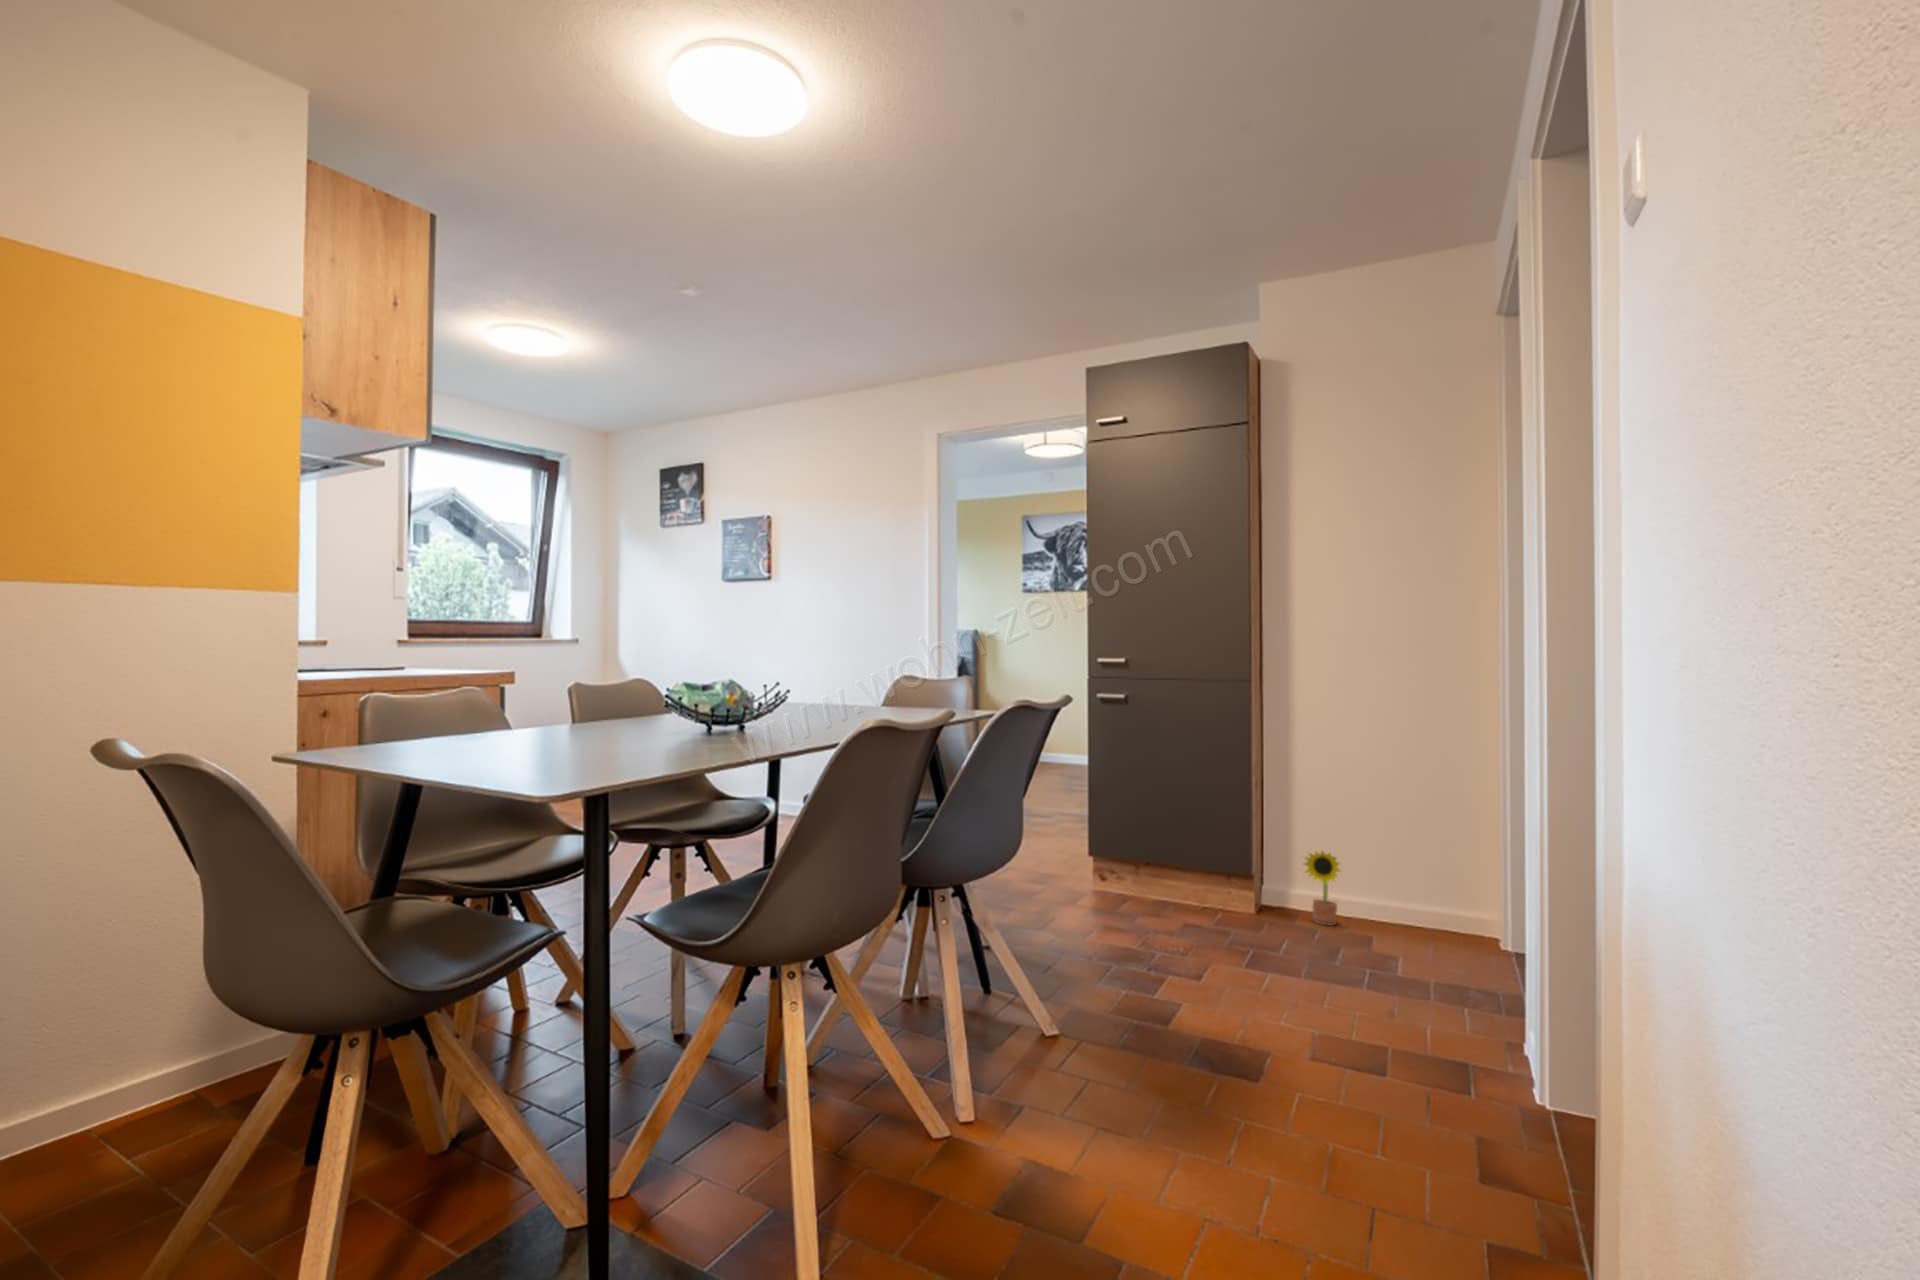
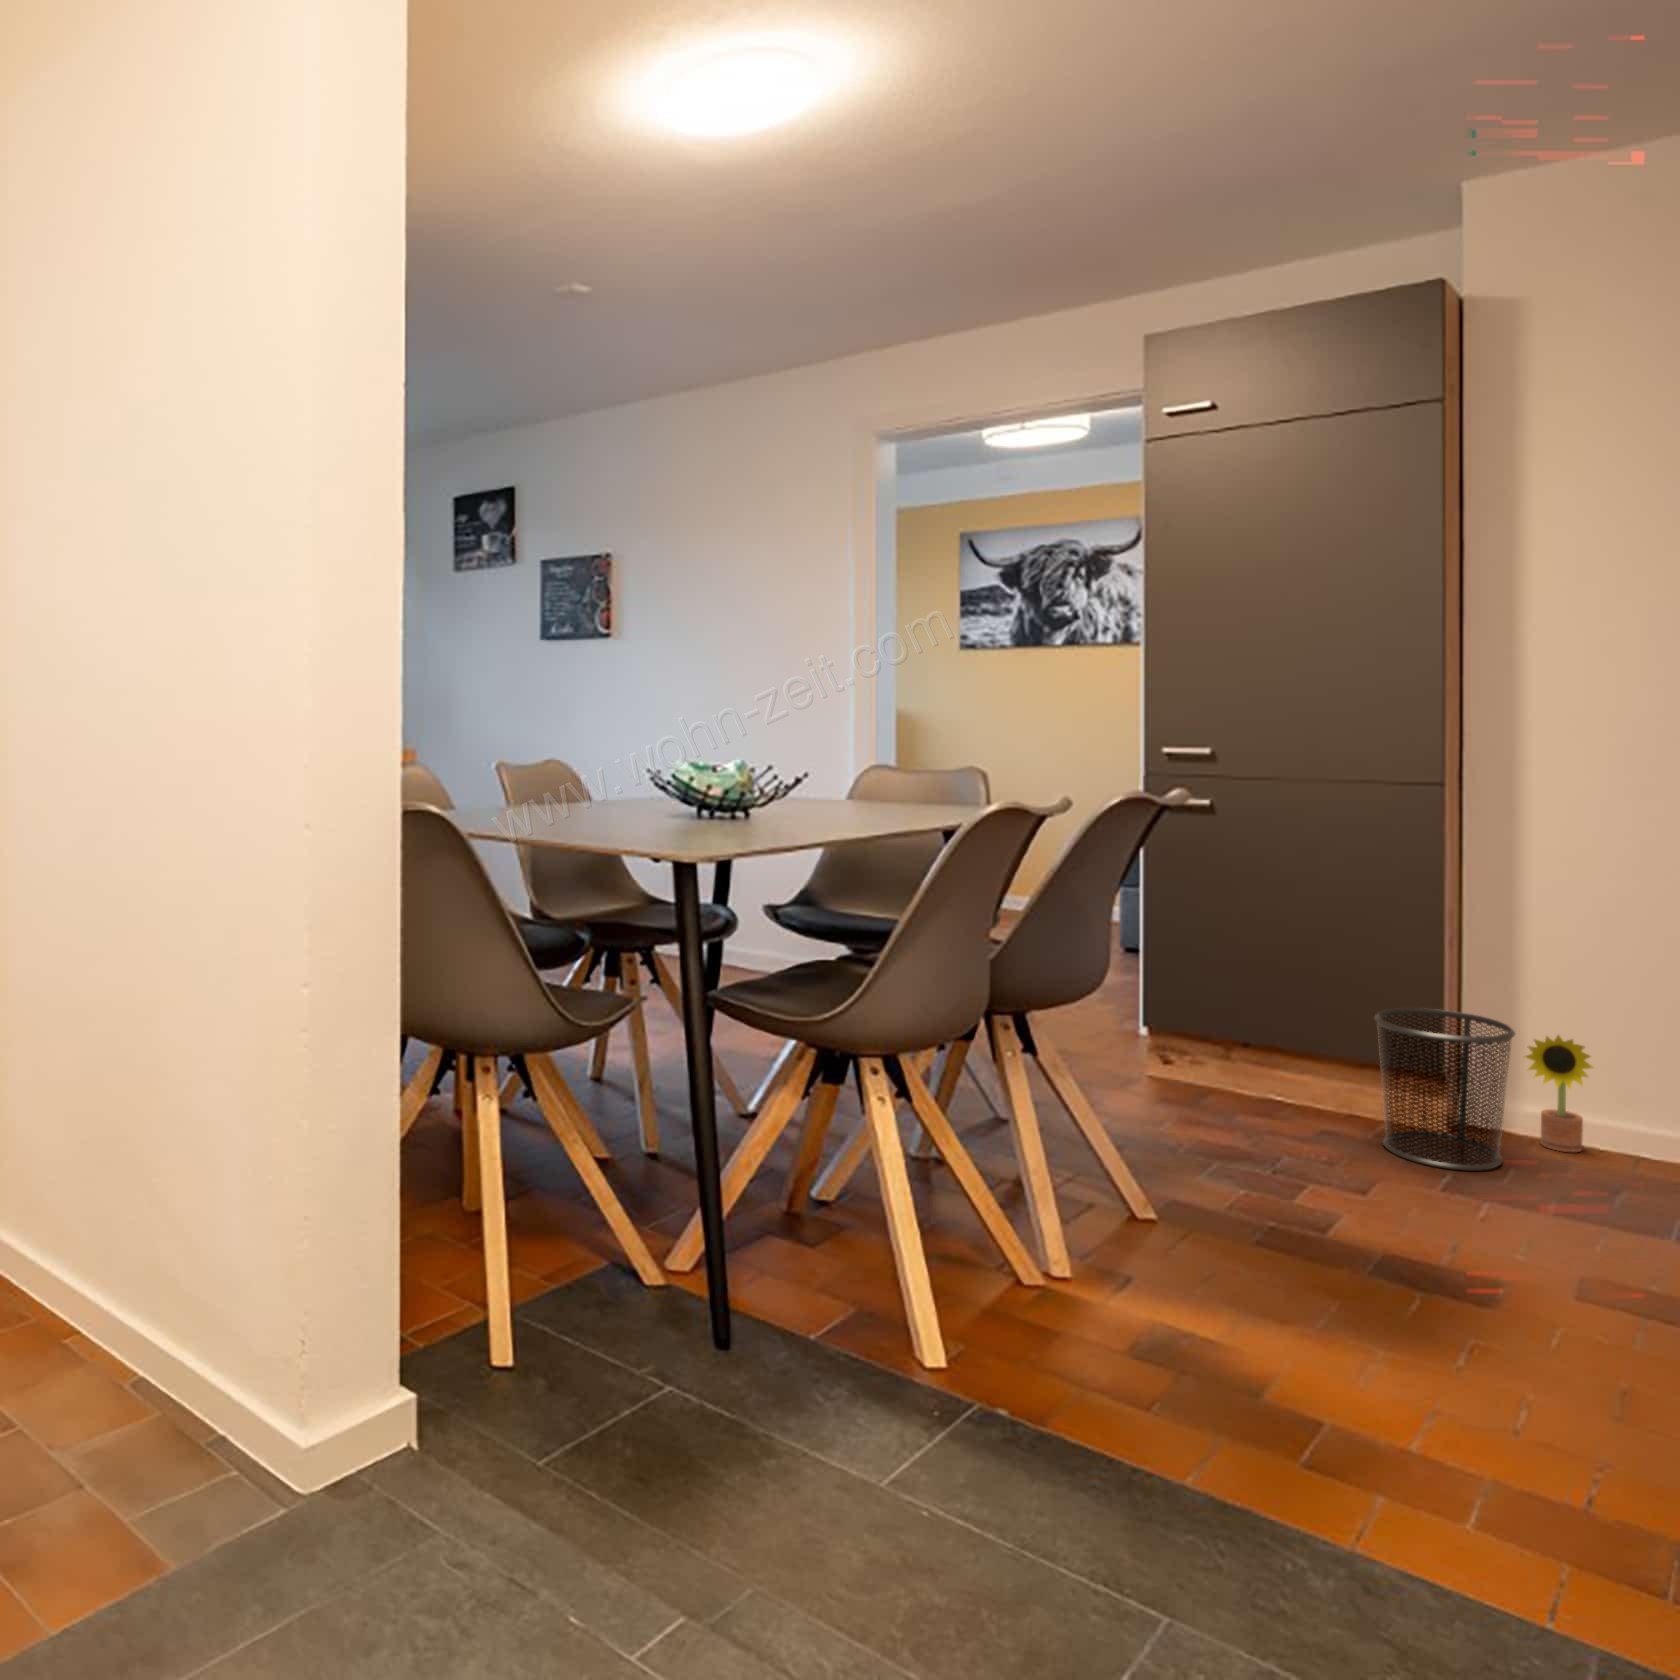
waste bin: none [1209,832,1292,935] -> present [1375,1008,1515,1171]

